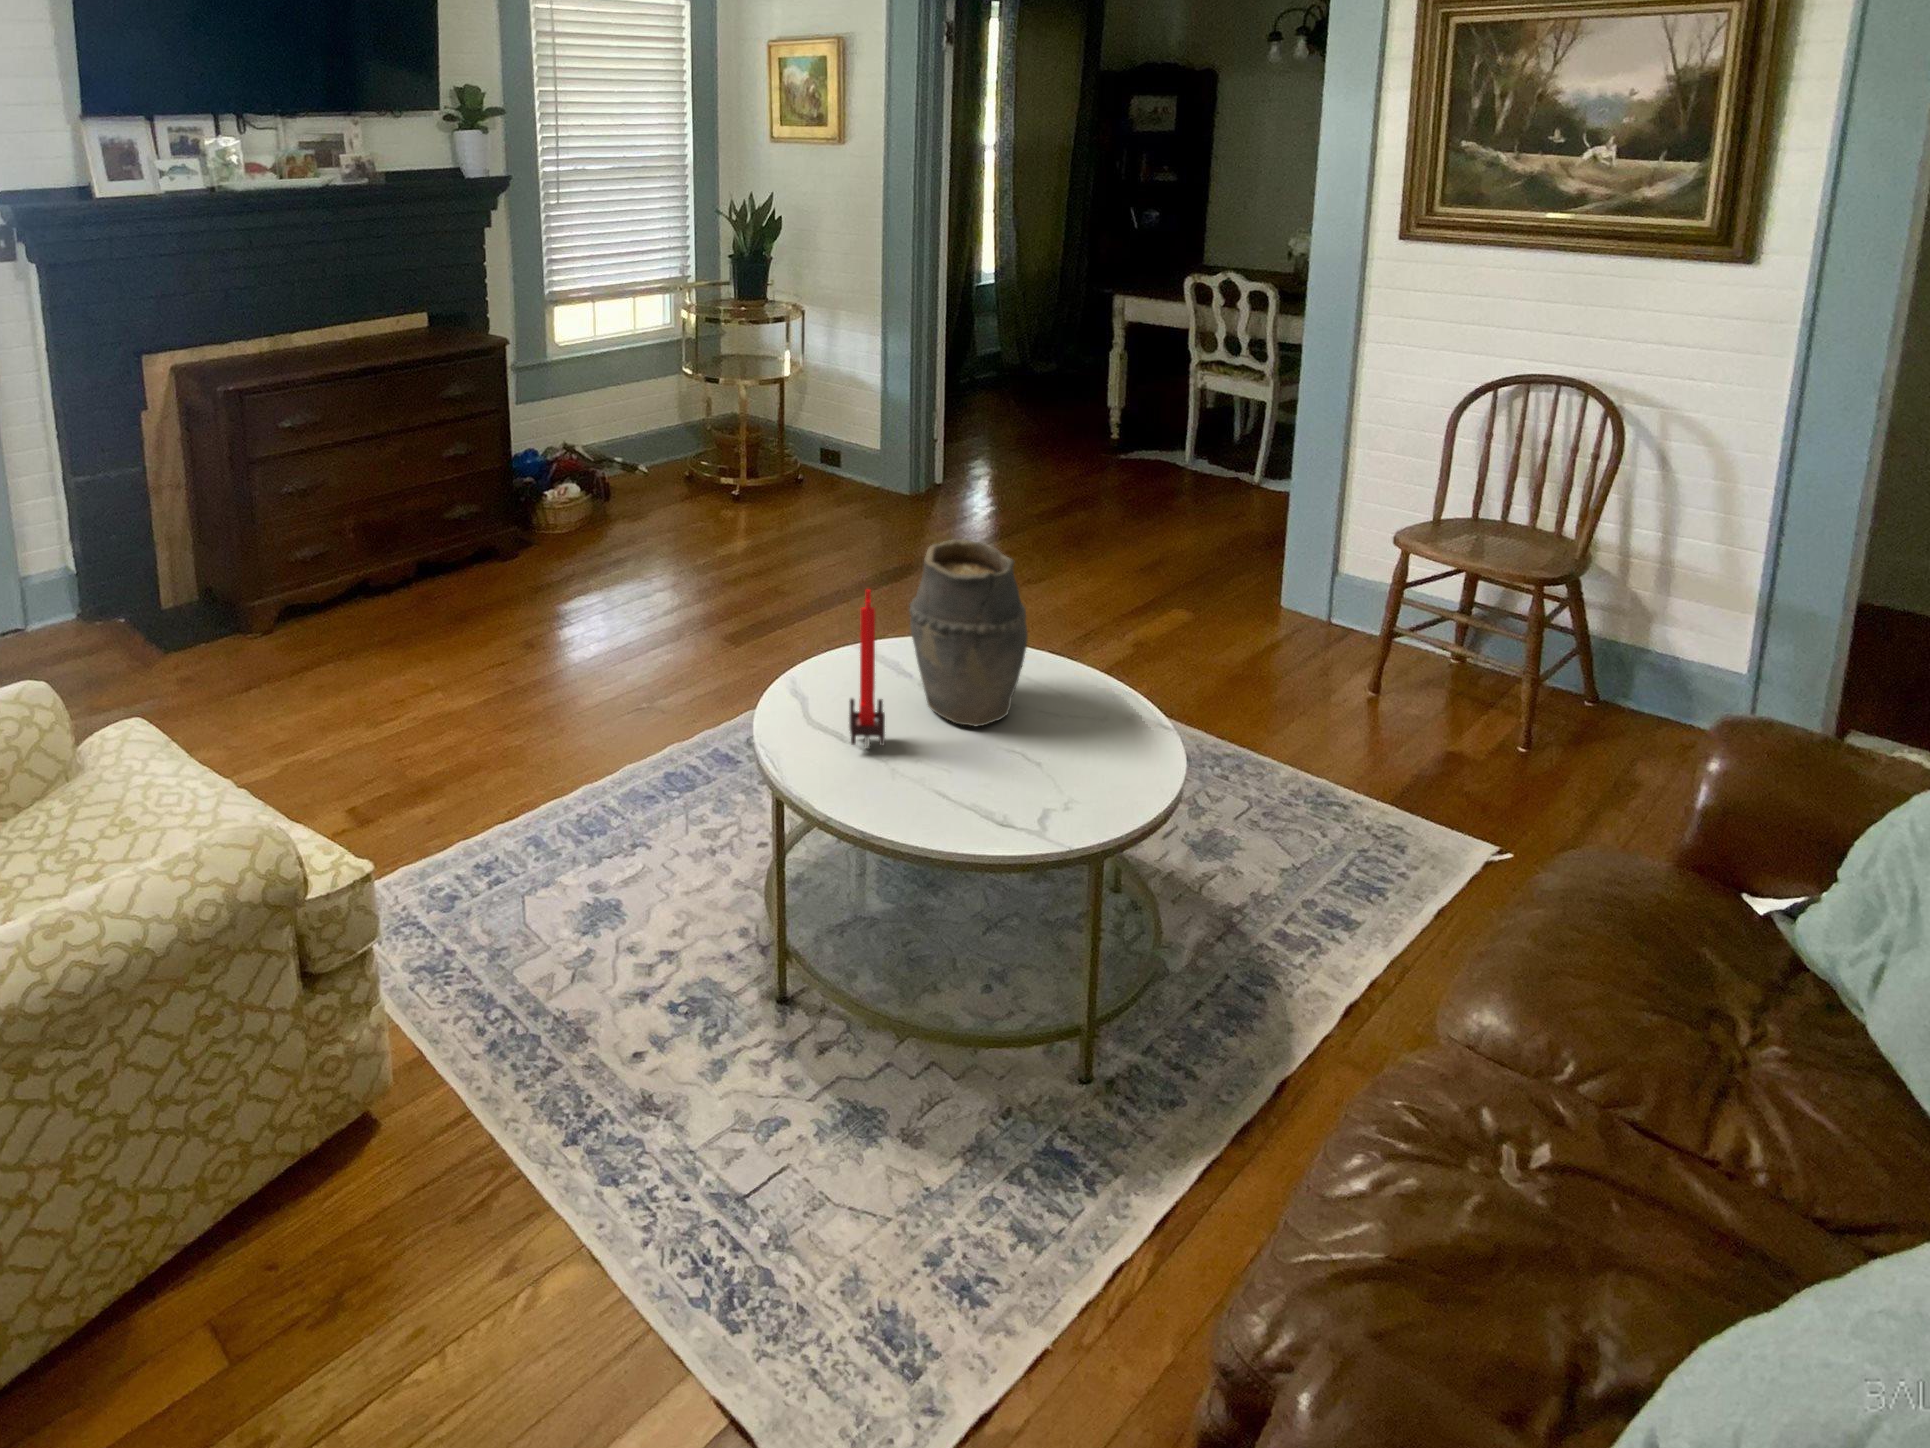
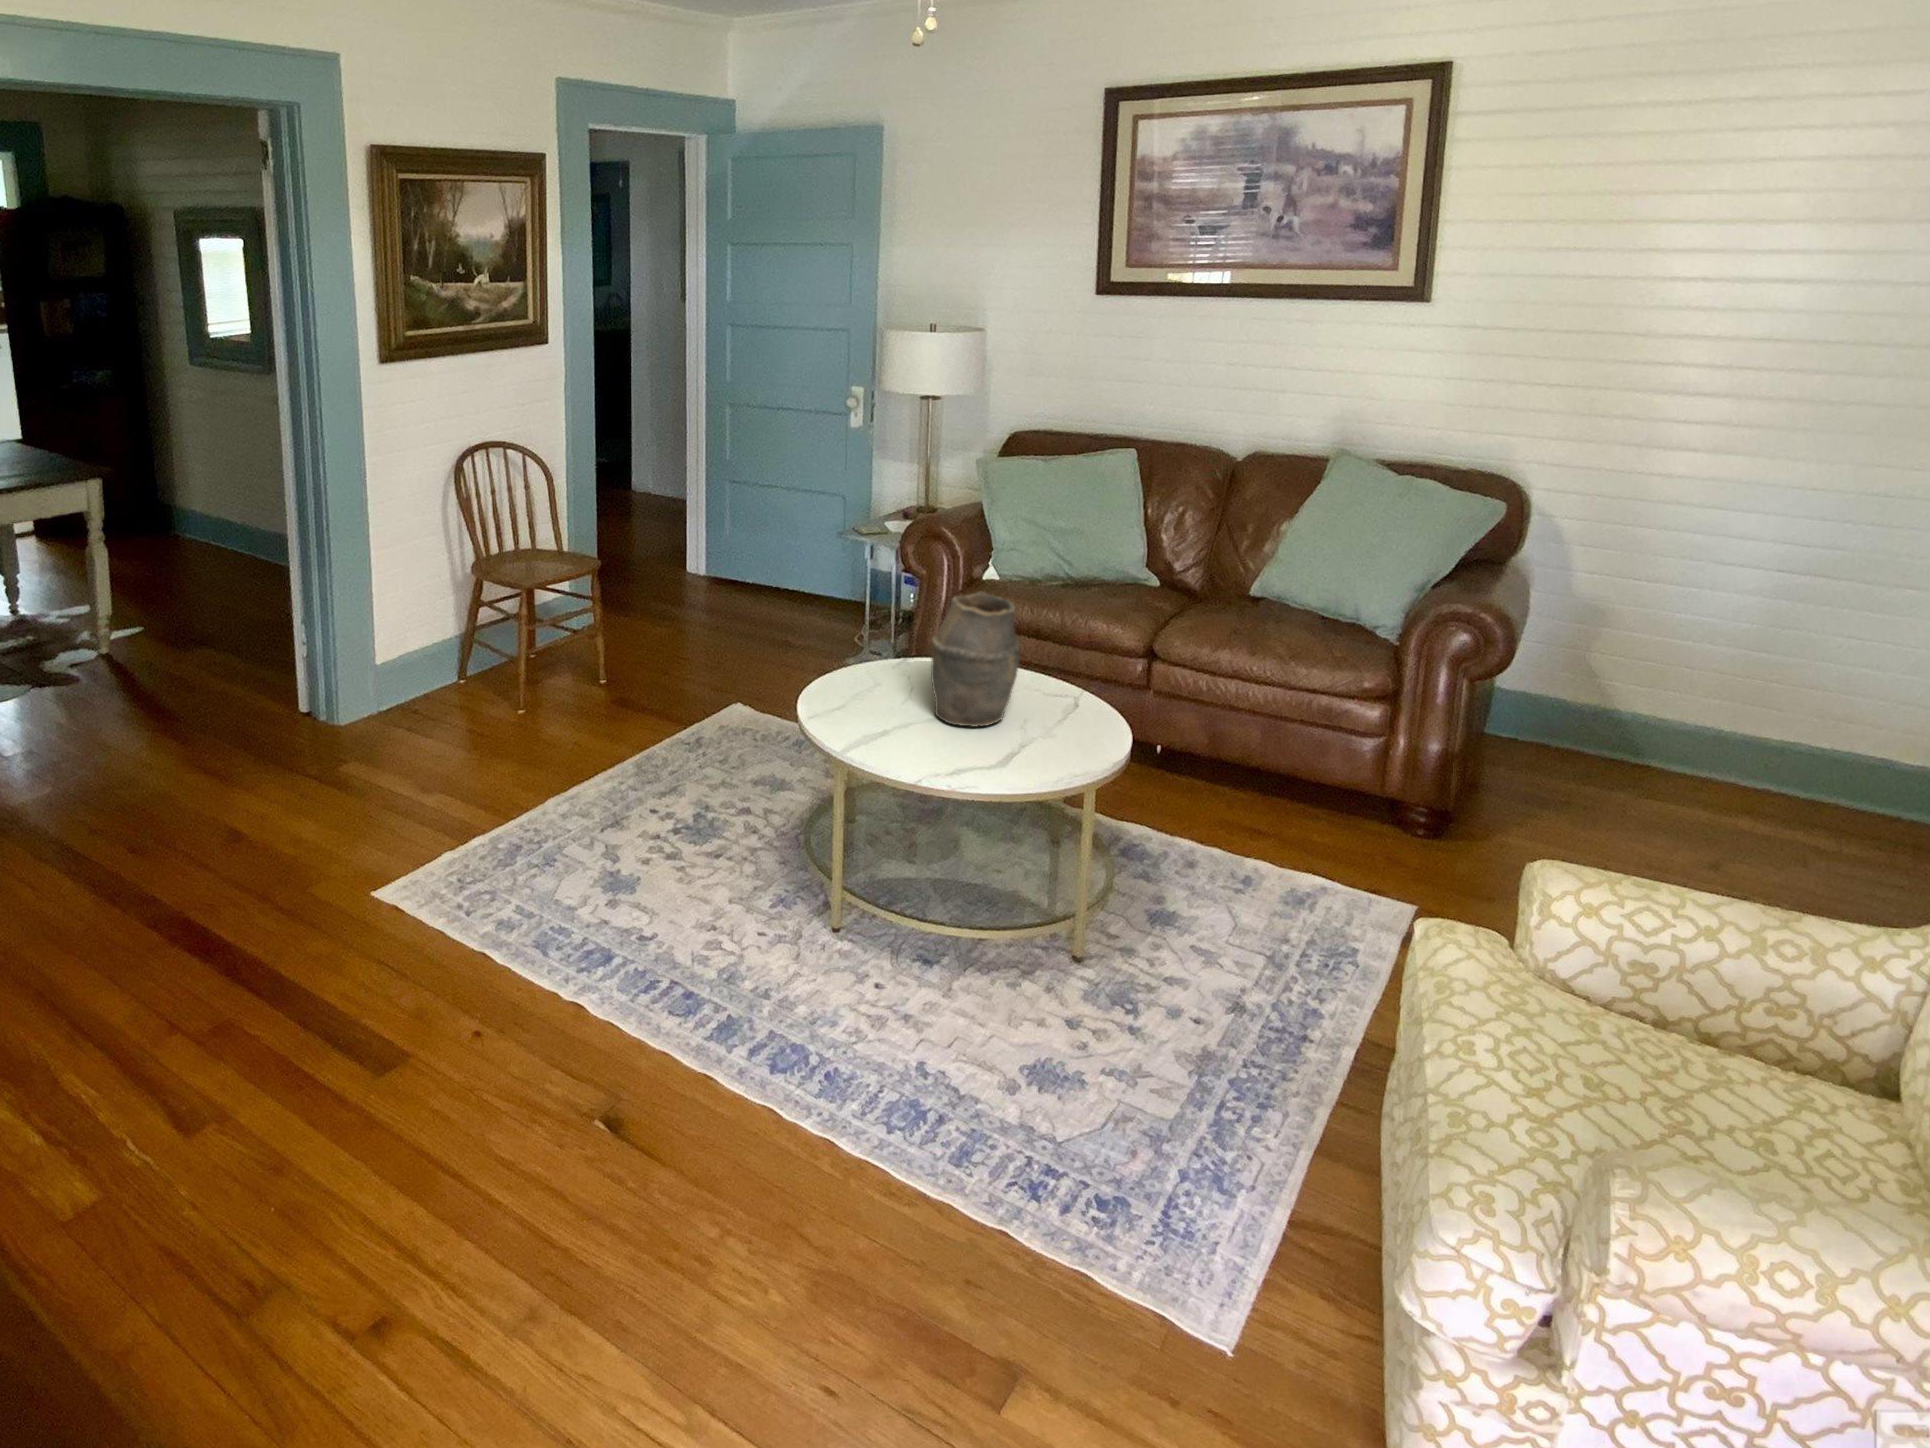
candle: present [849,589,885,749] -> none [1037,631,1072,750]

